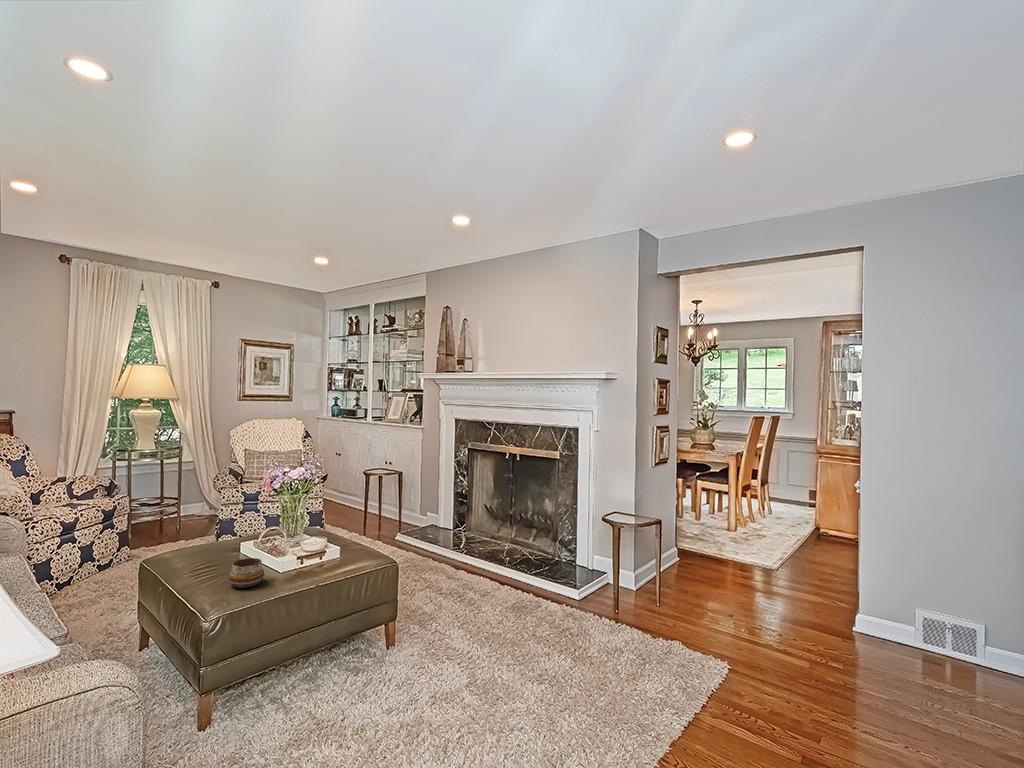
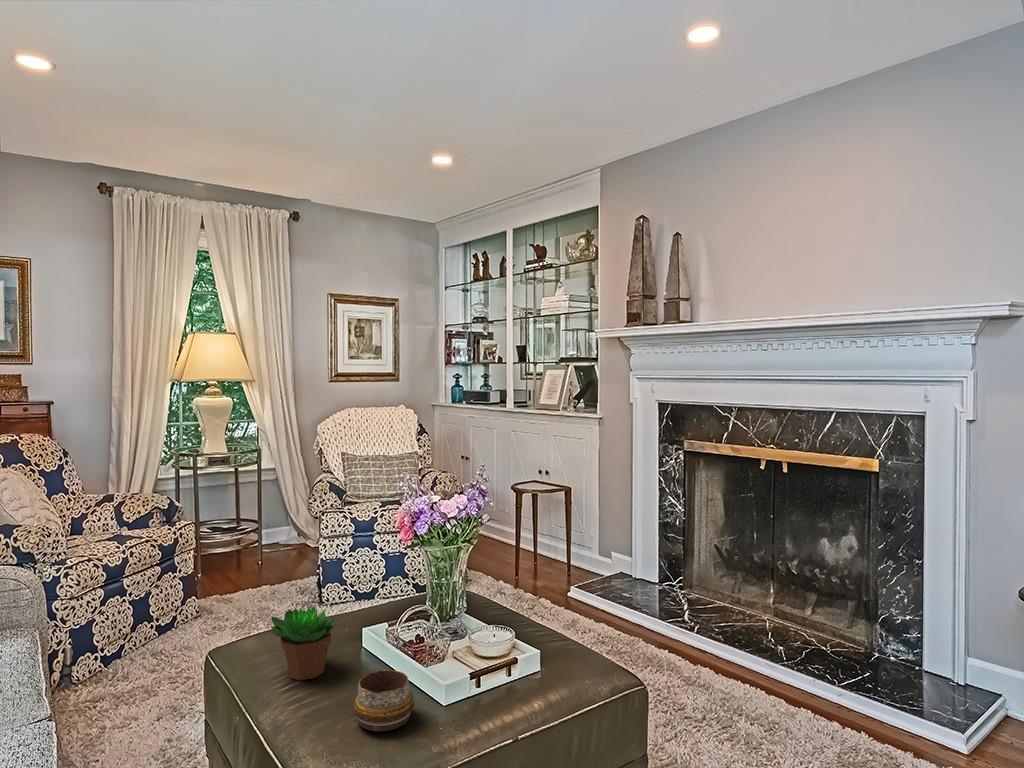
succulent plant: none [181,529,223,570] -> present [270,606,335,680]

